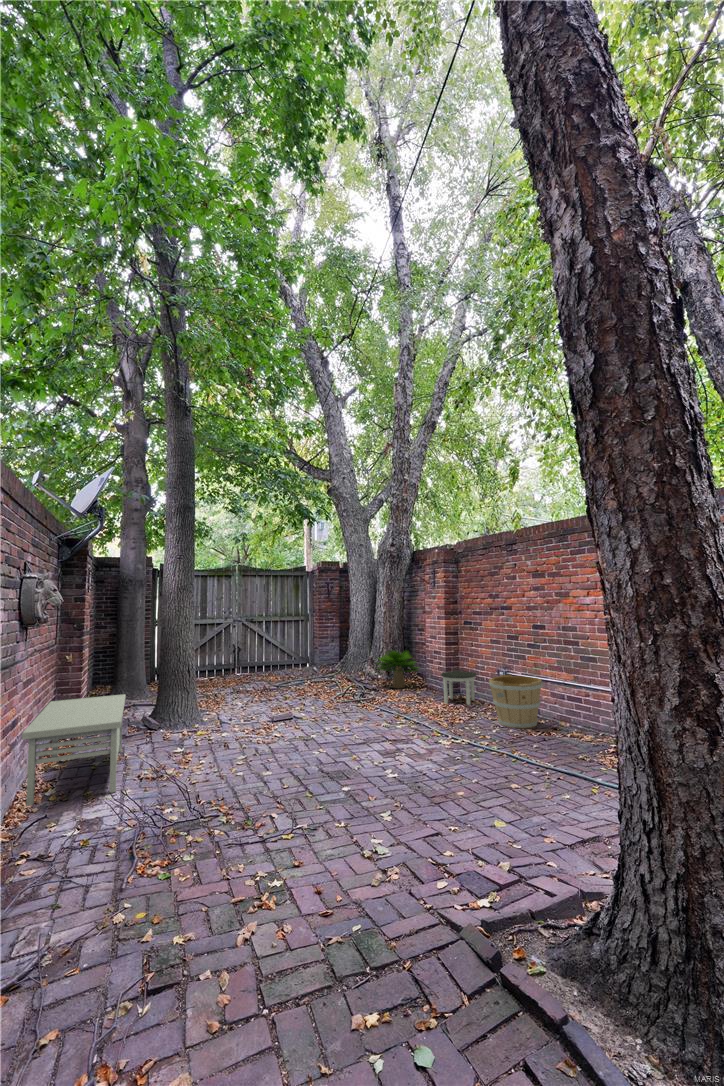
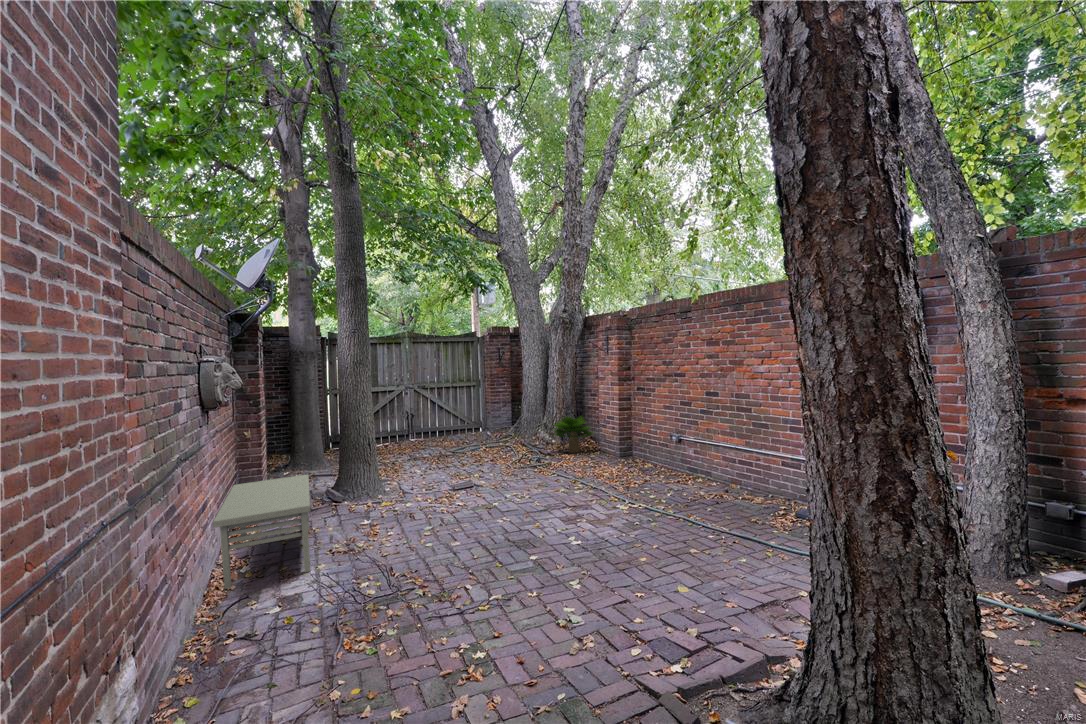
round table: present [441,671,476,705] -> none [616,436,651,469]
wooden bucket: present [489,675,543,728] -> none [665,440,717,491]

